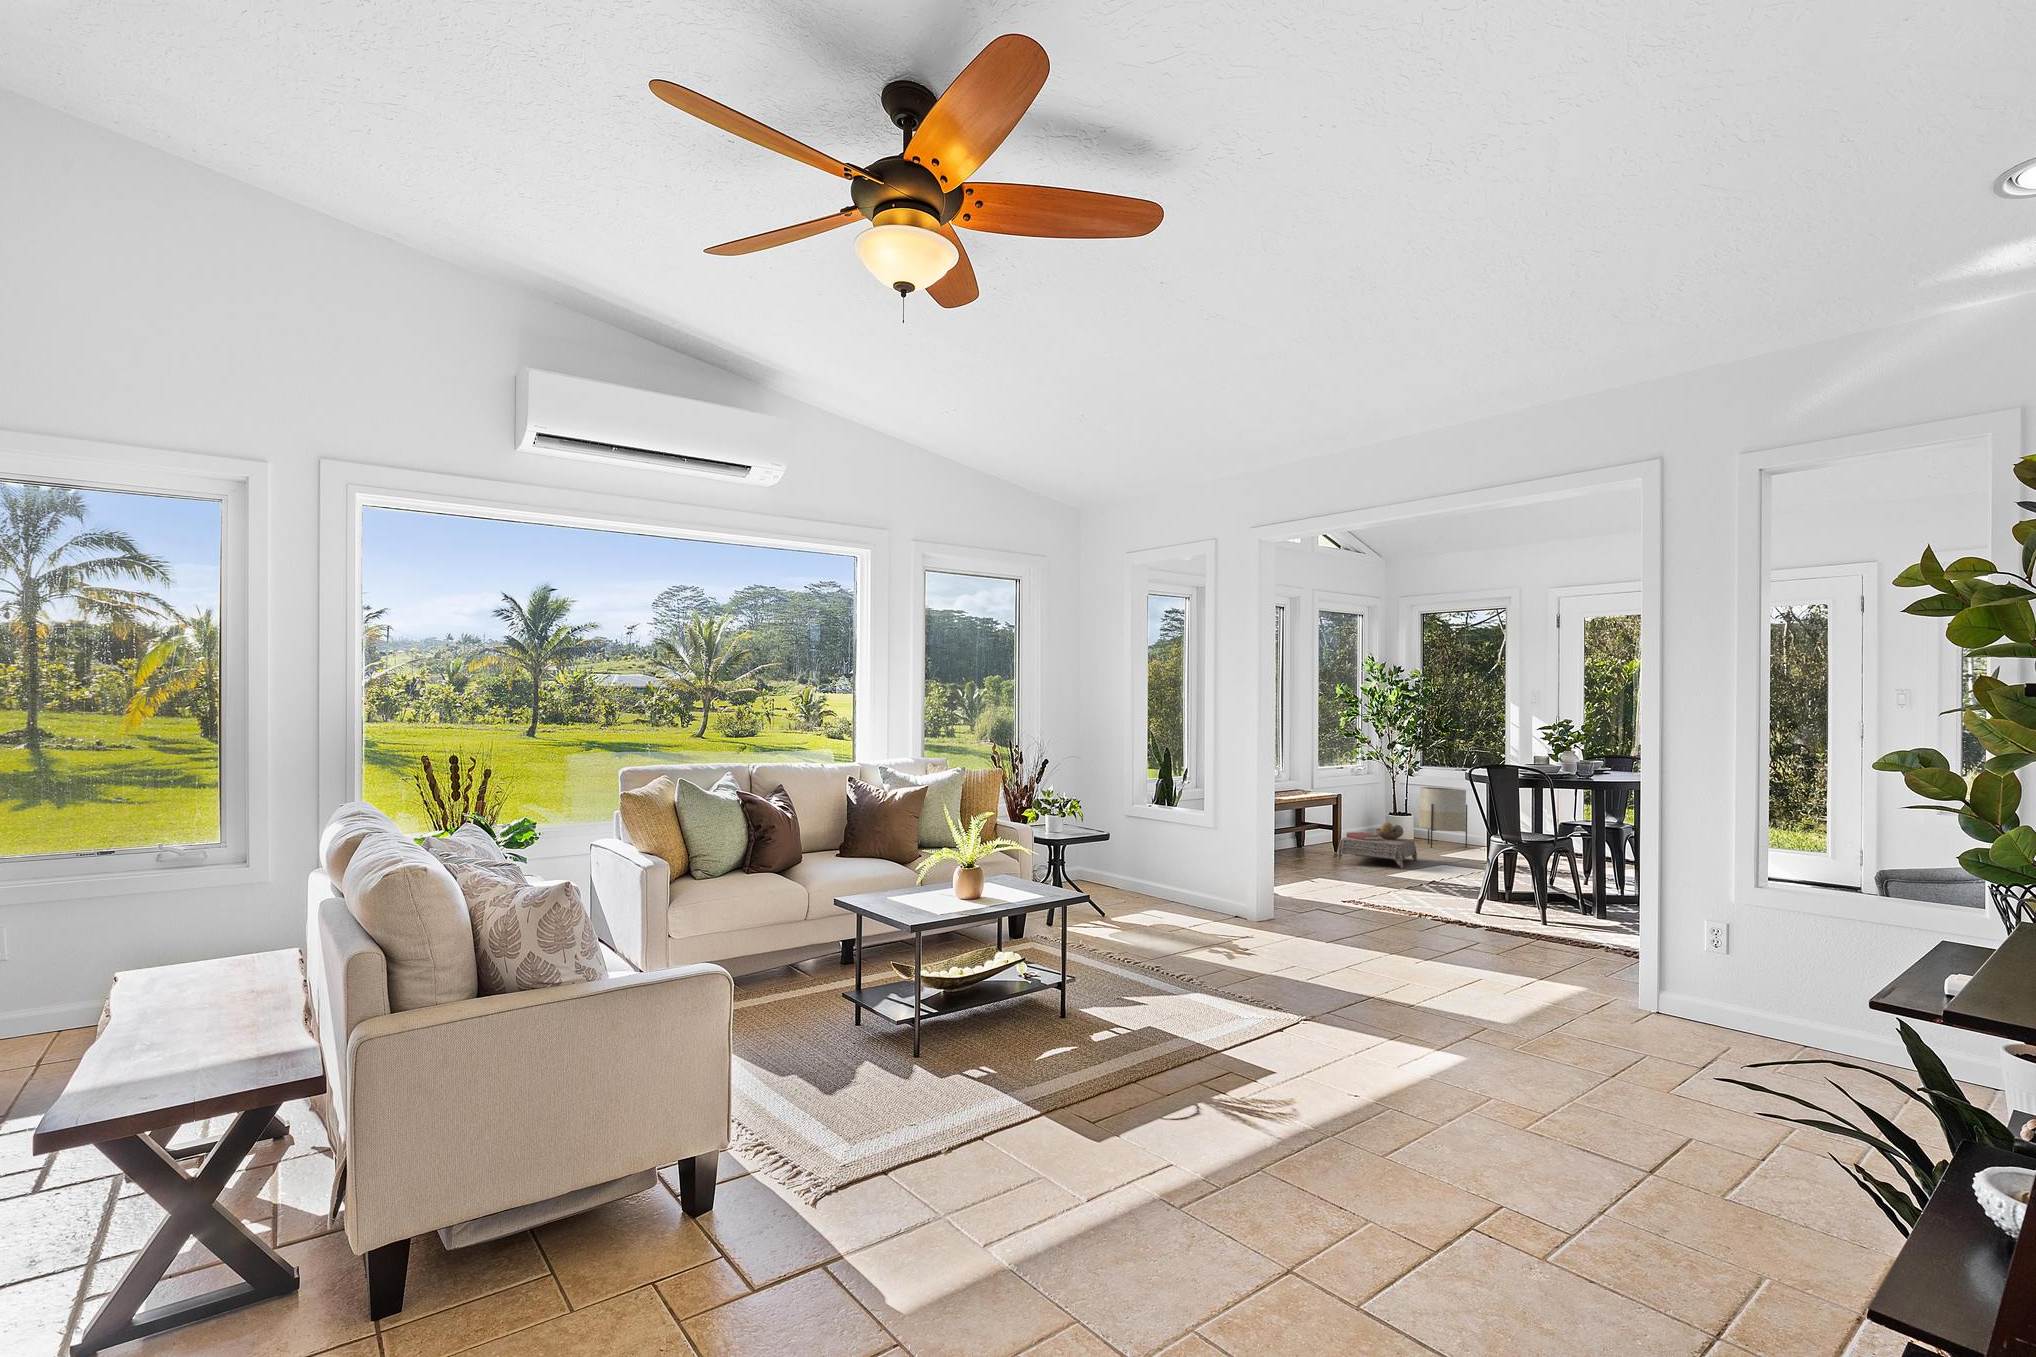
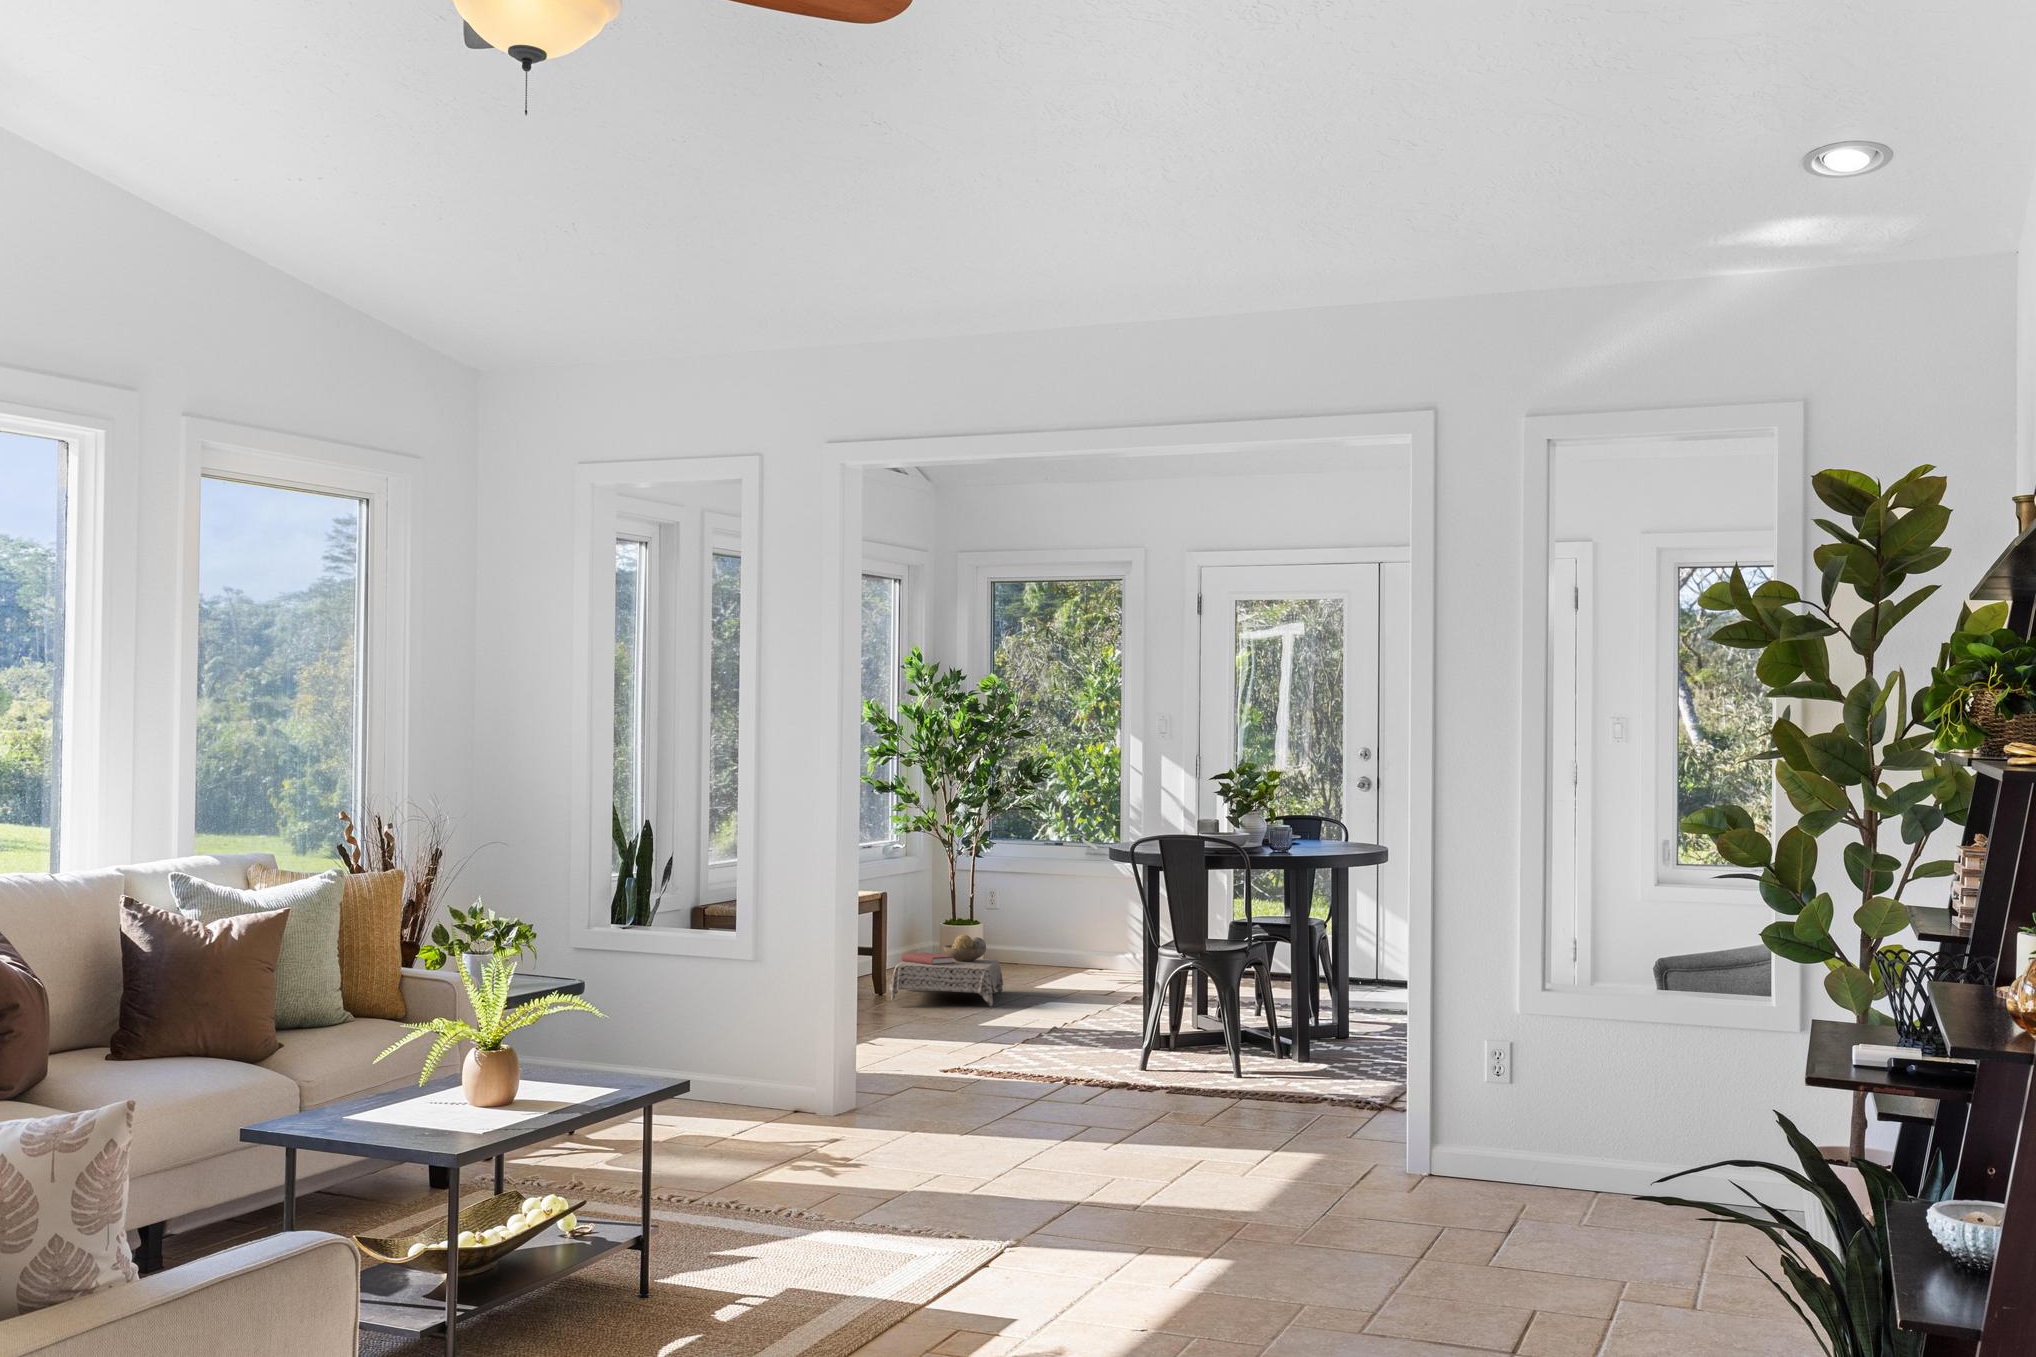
planter: present [1419,787,1467,848] -> none [990,875,1060,972]

